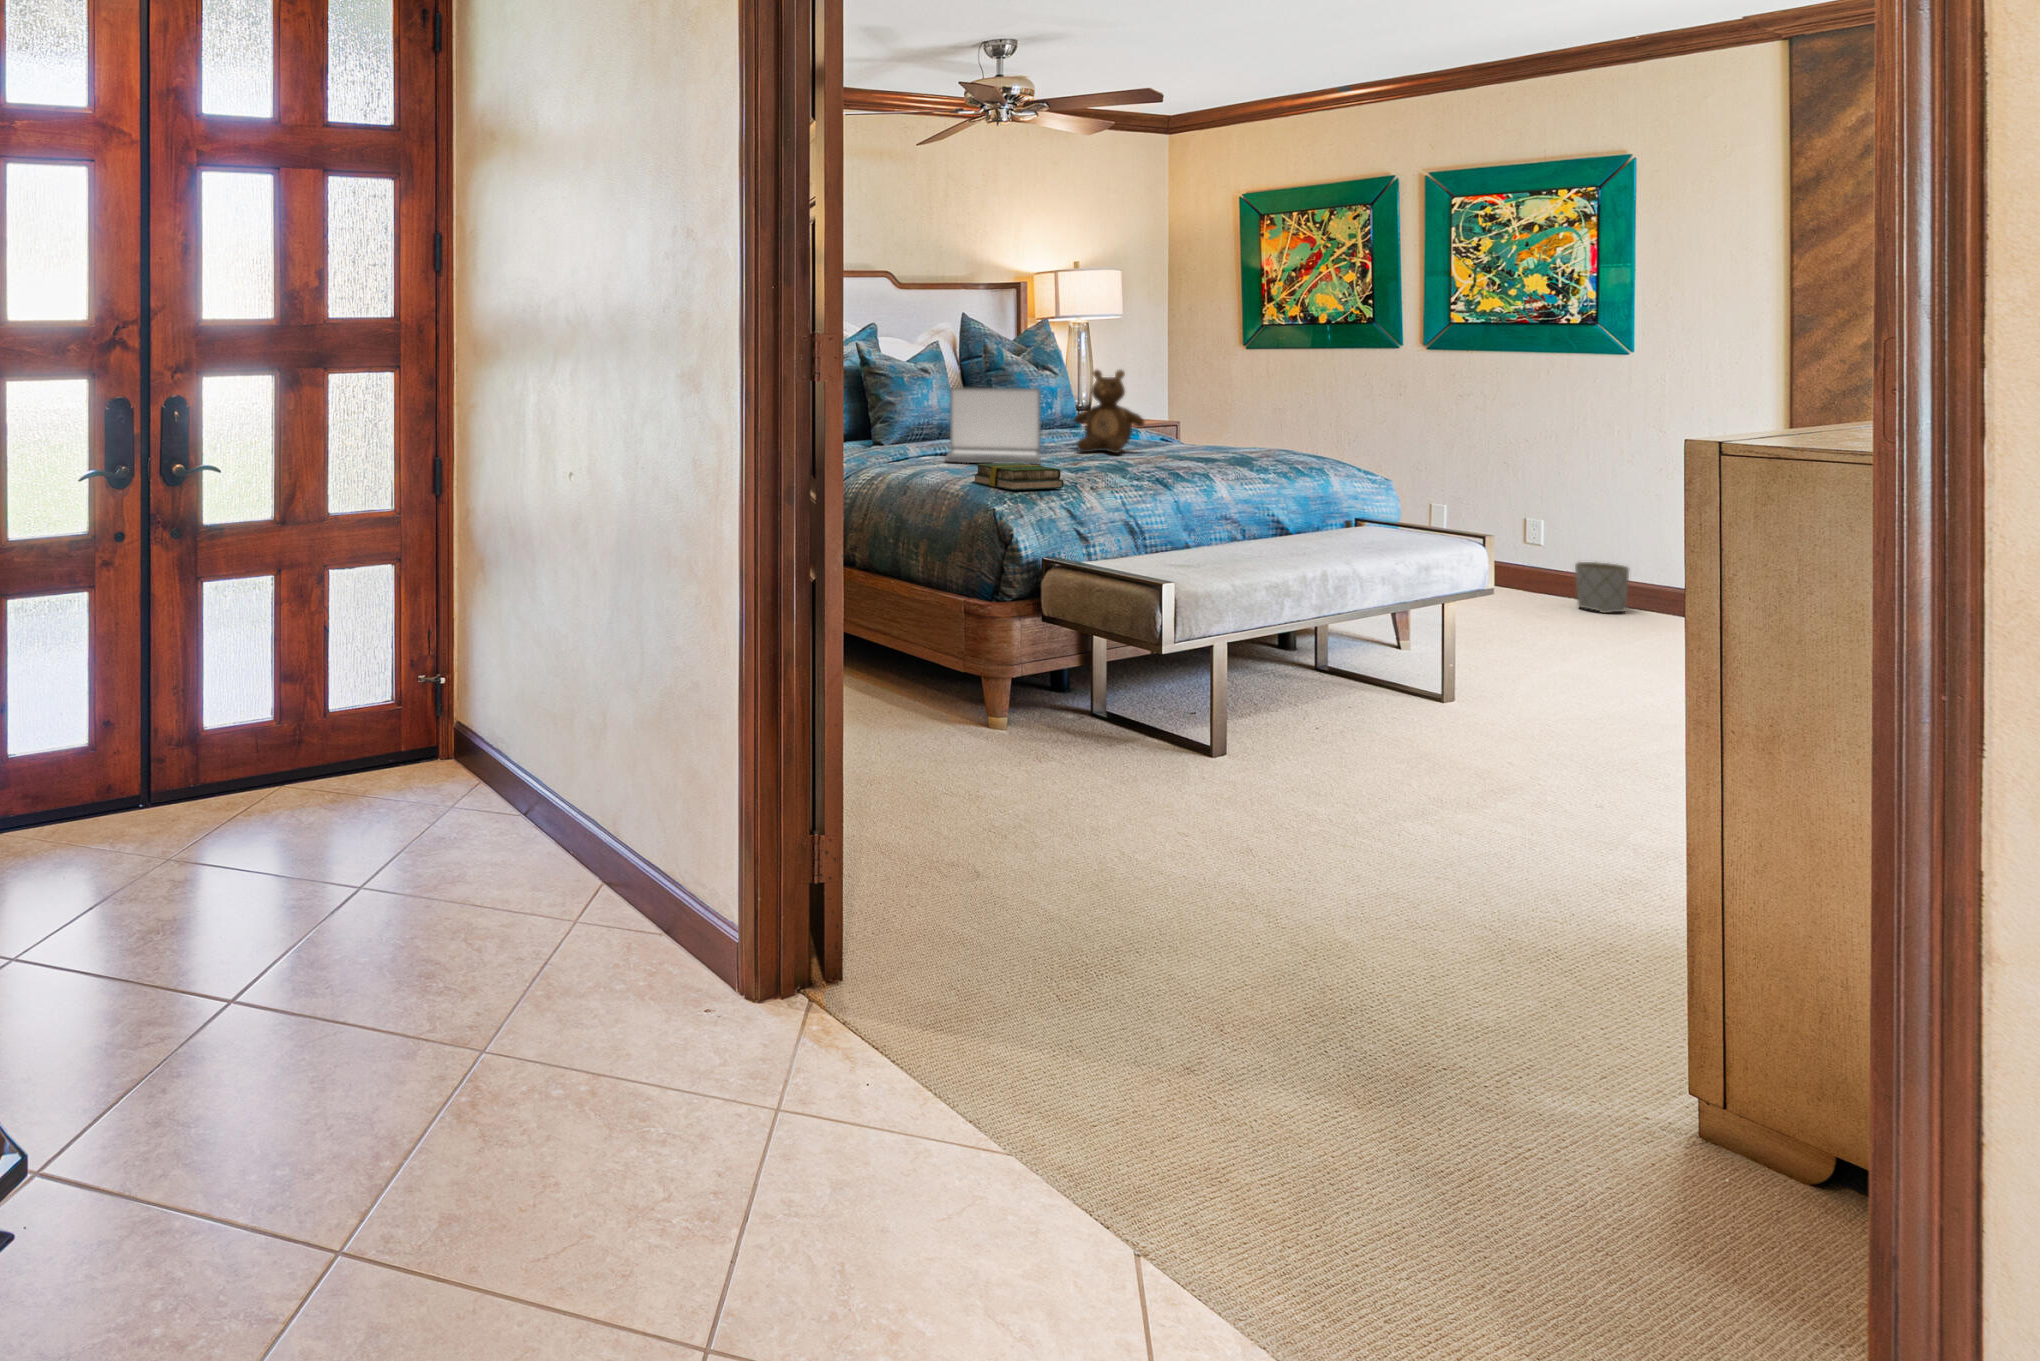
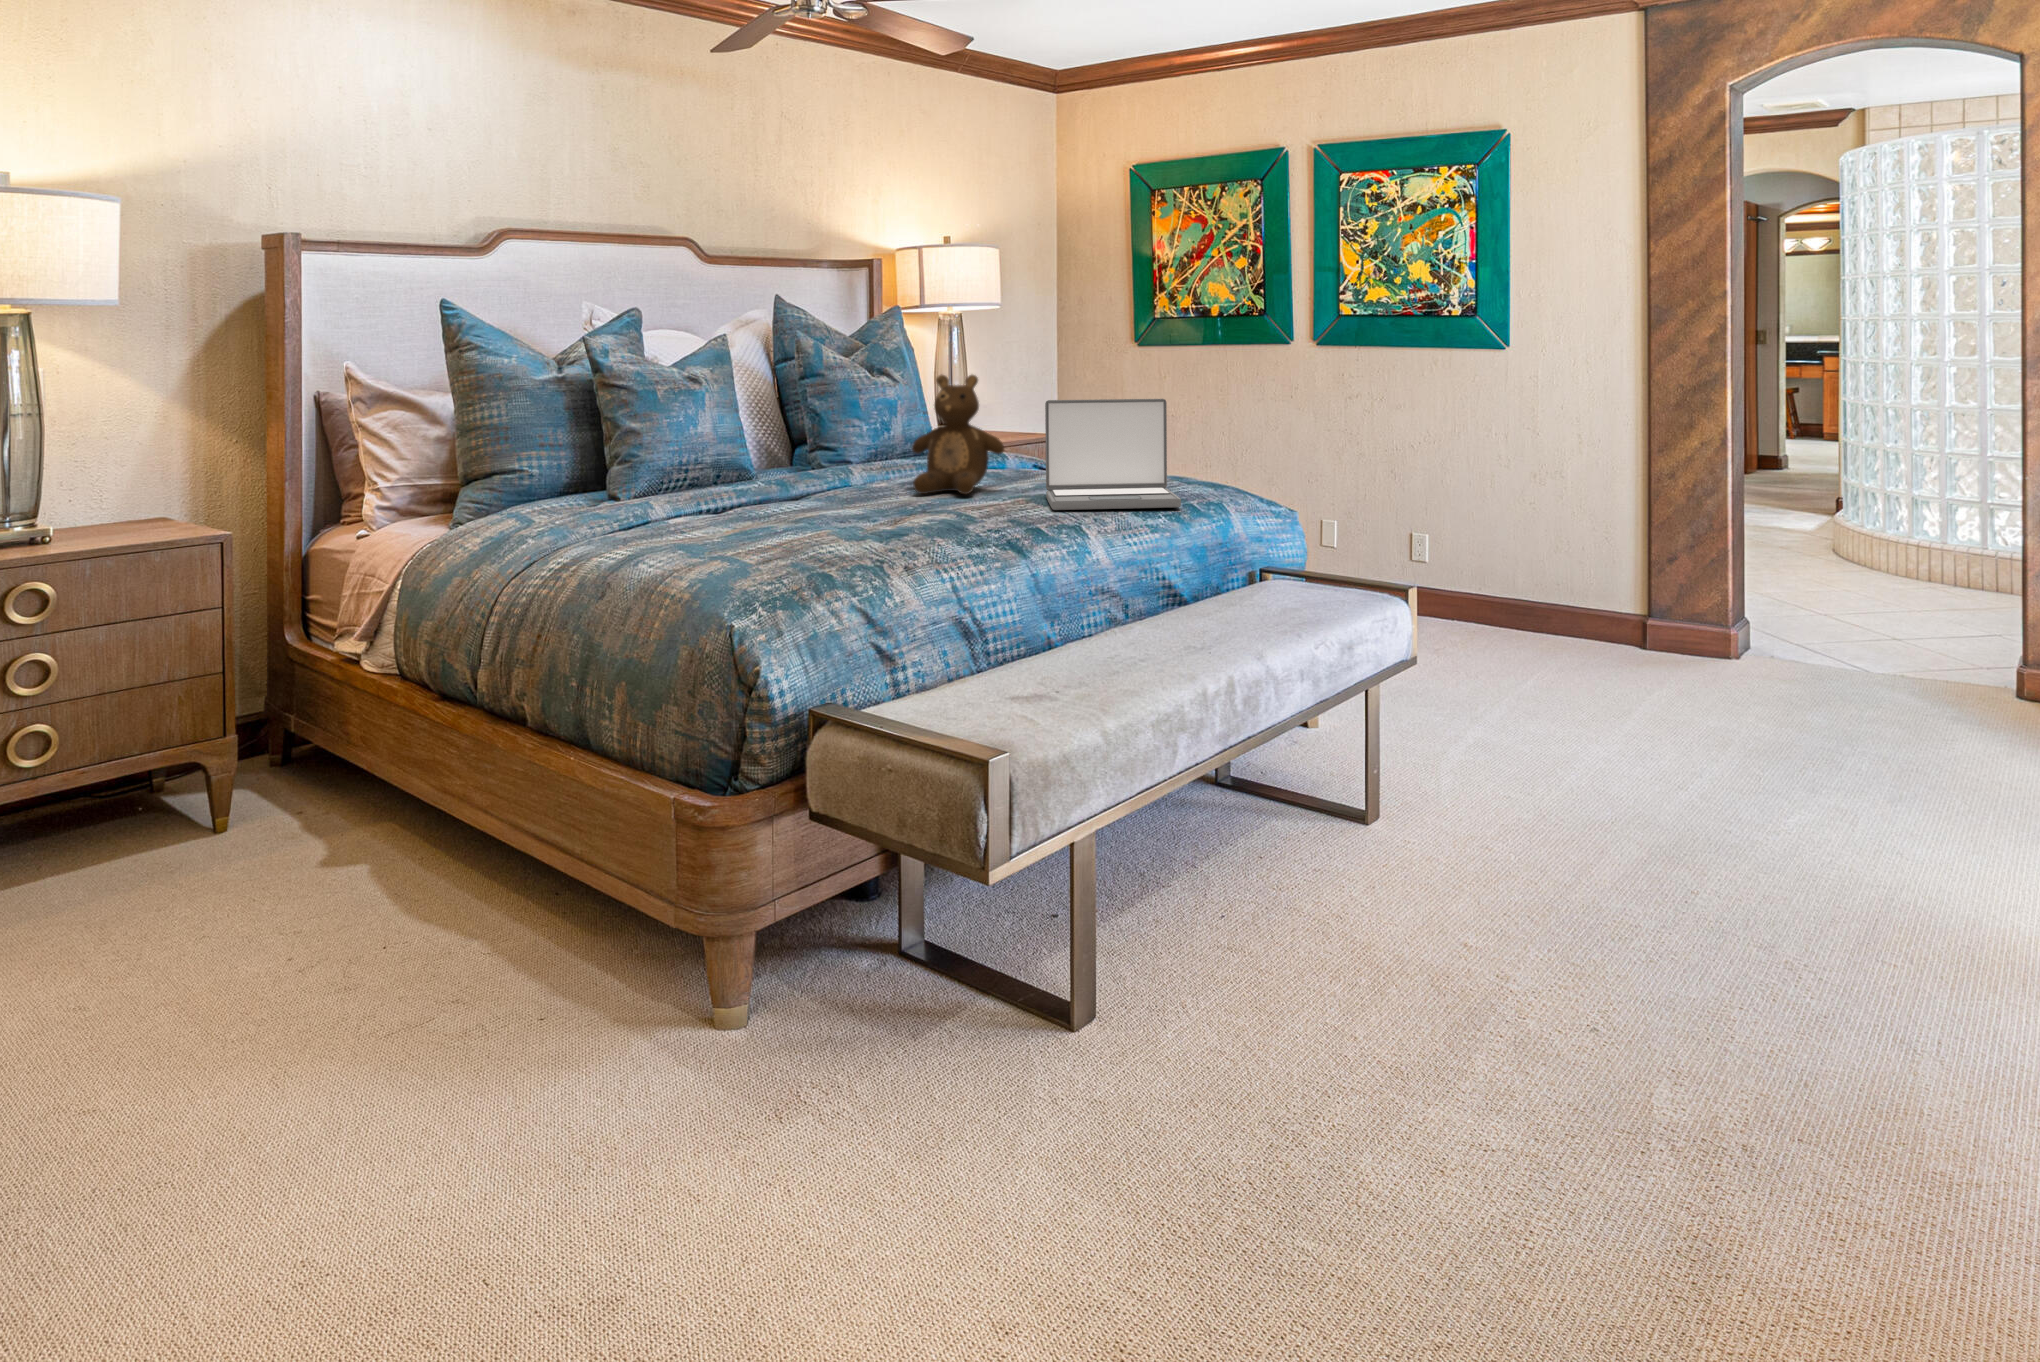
laptop: present [946,388,1041,464] -> present [1045,399,1181,510]
book: present [973,463,1064,490] -> none [716,530,858,585]
planter: present [1575,562,1629,613] -> none [1466,584,1515,643]

